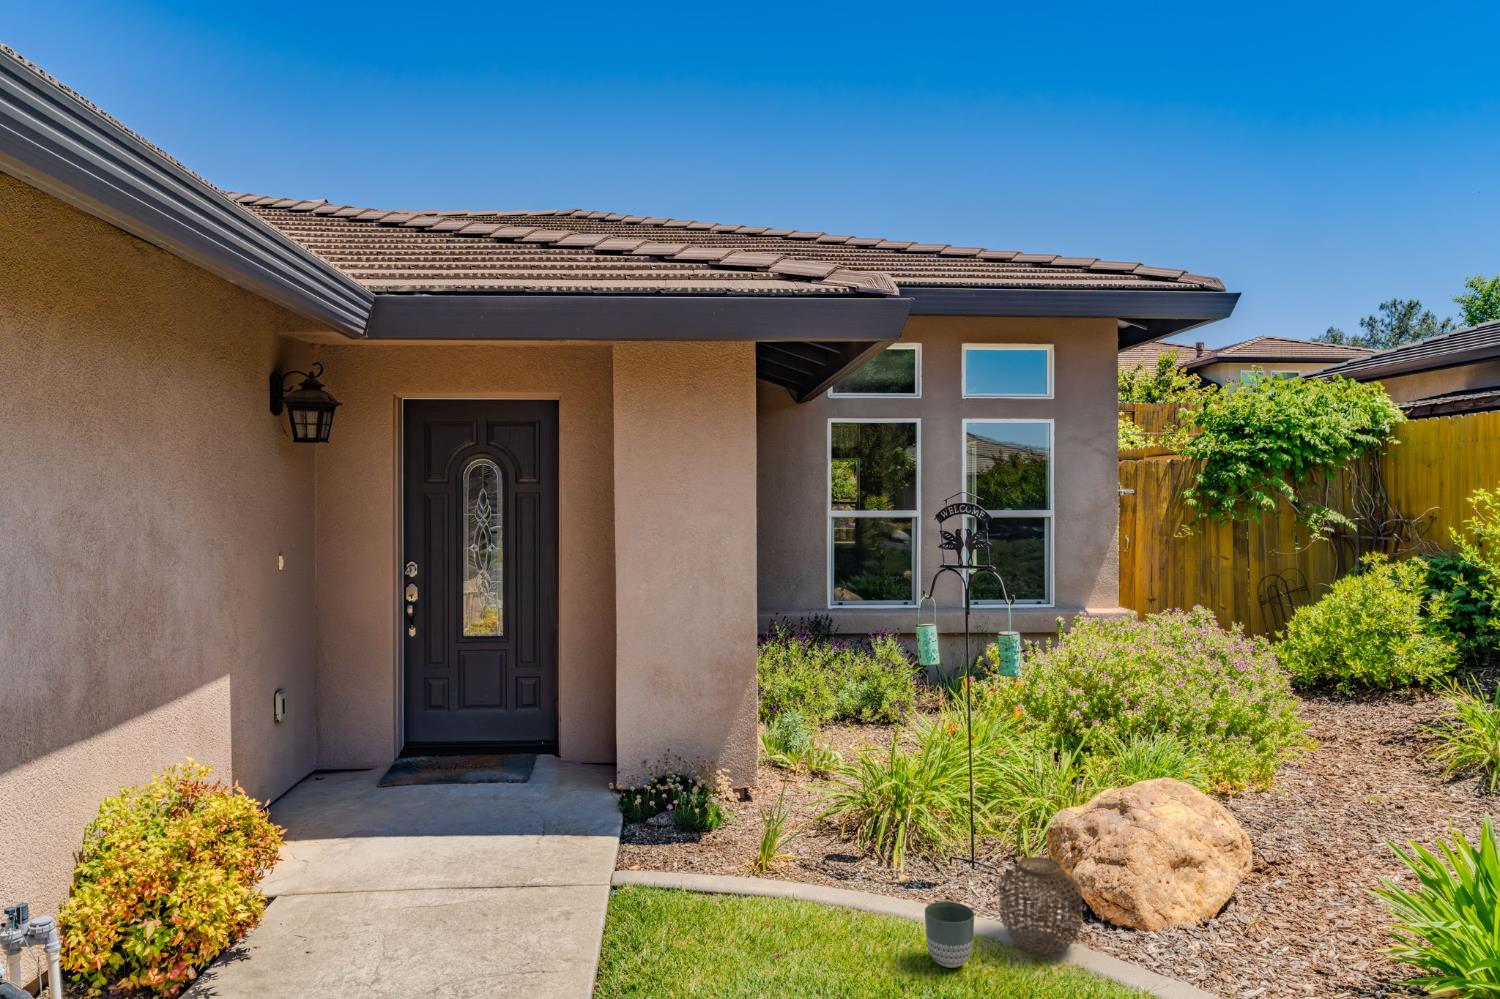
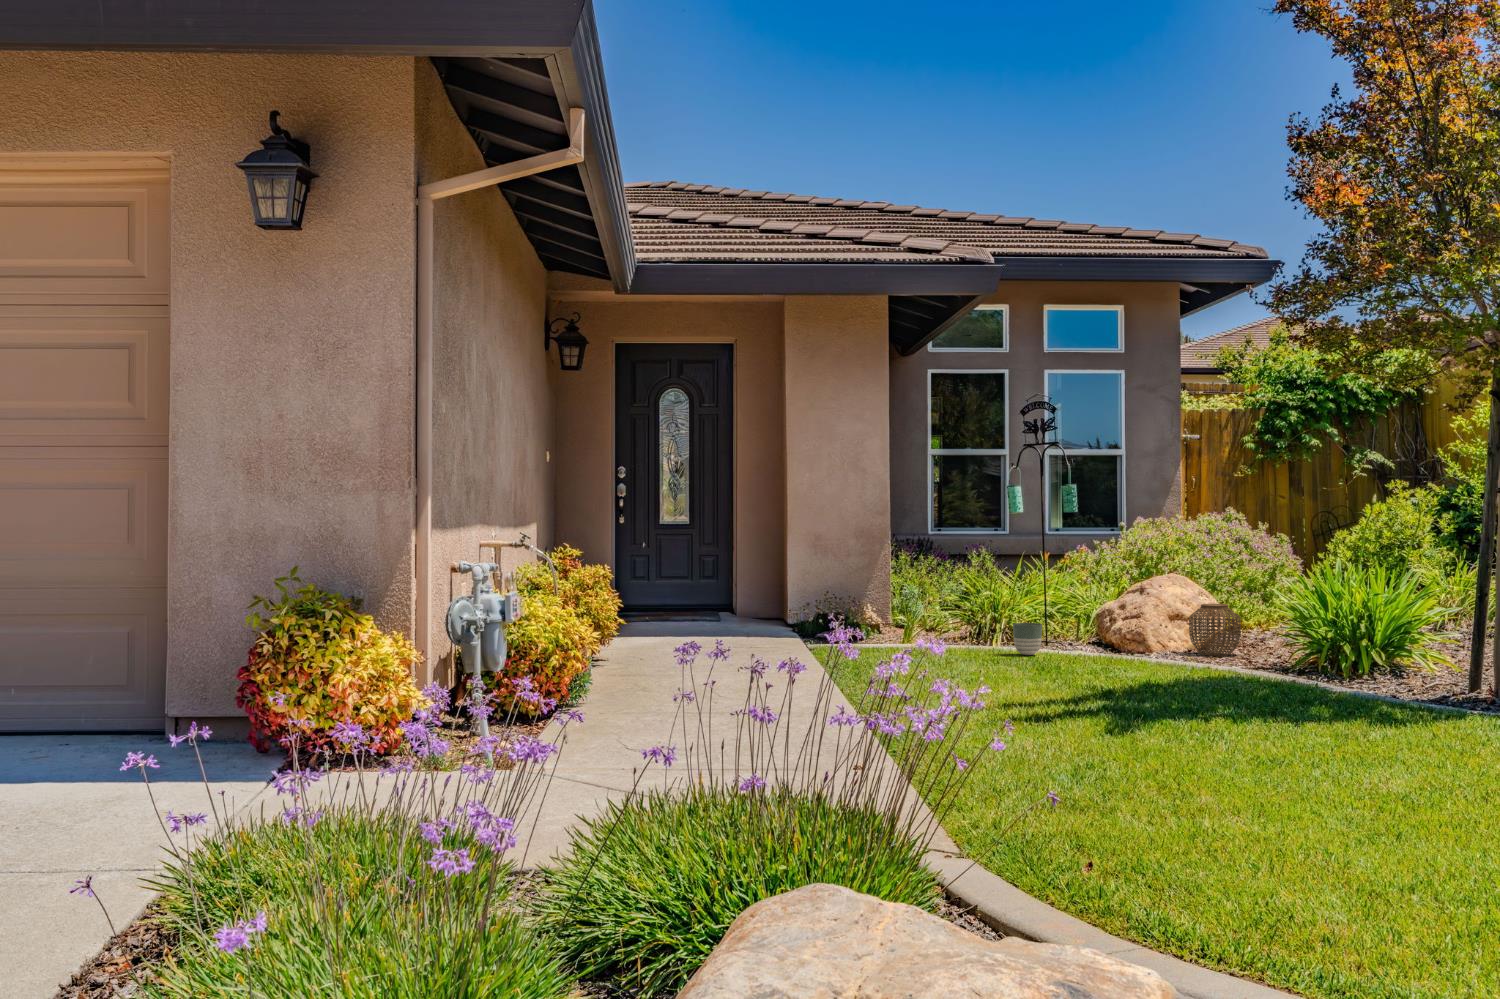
woven basket: present [999,857,1082,956] -> present [1189,604,1241,656]

